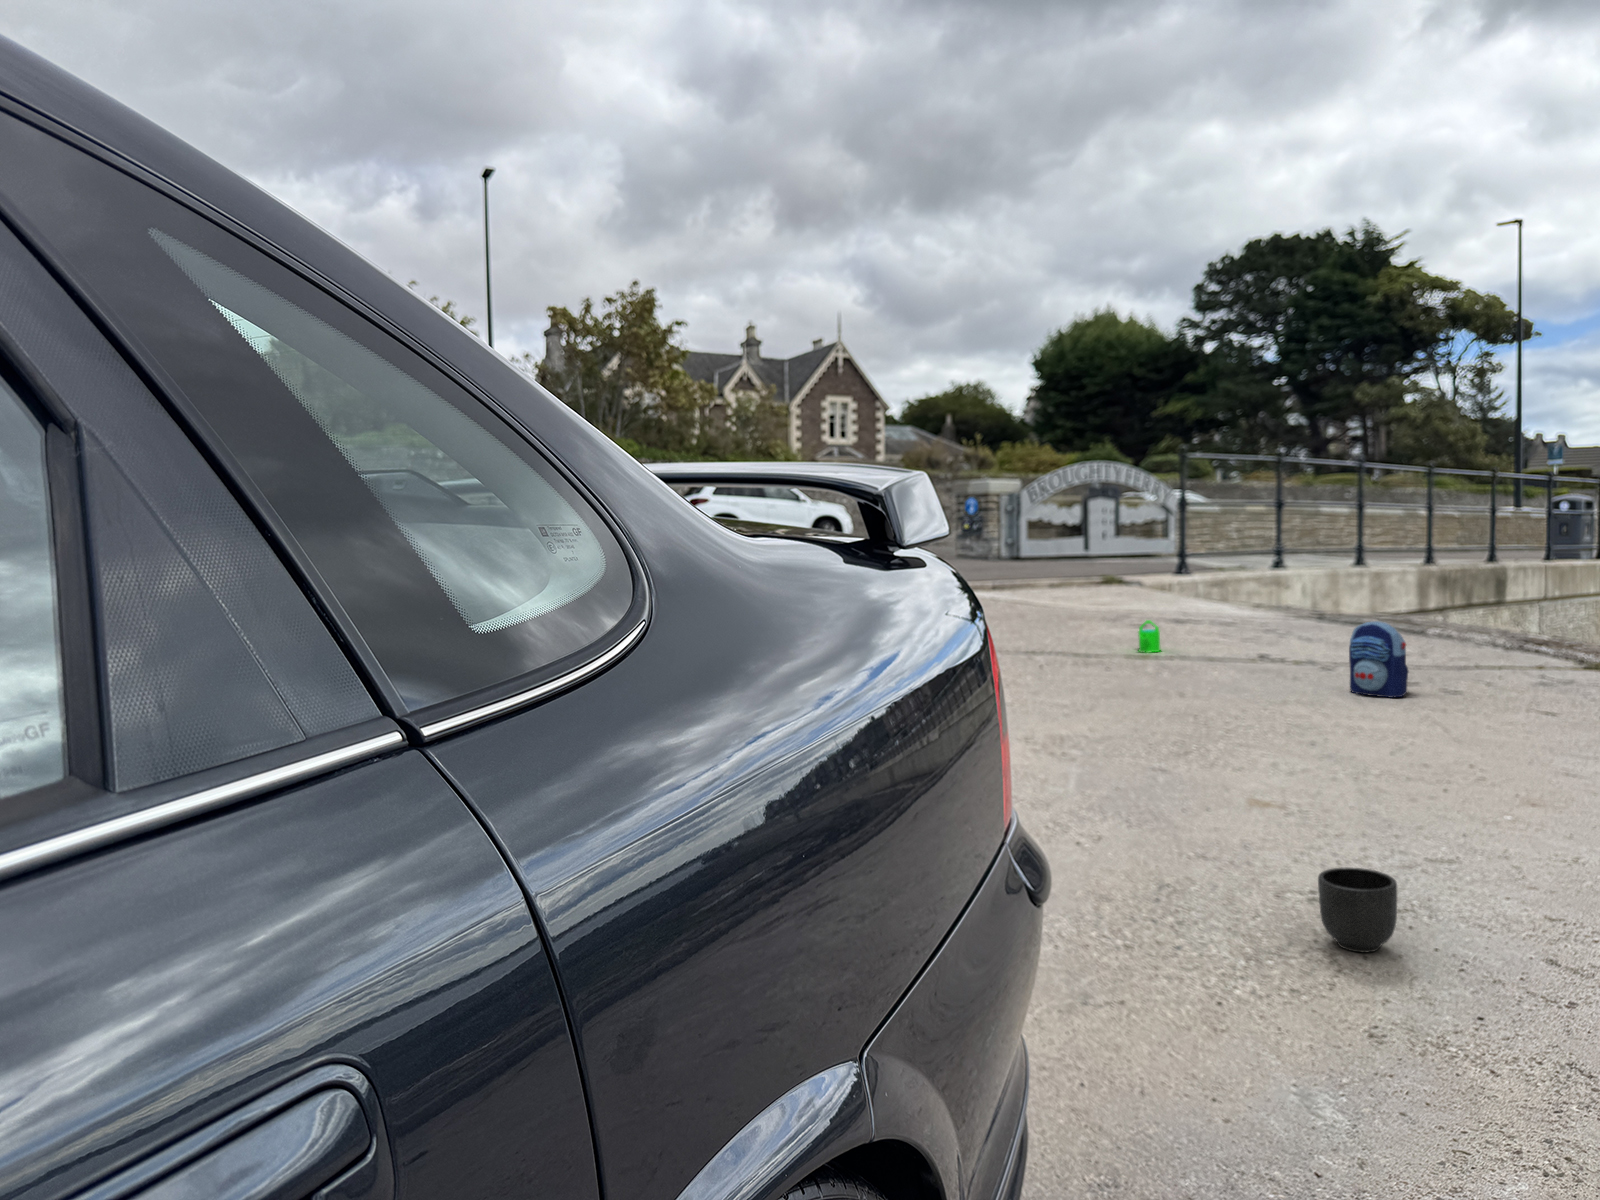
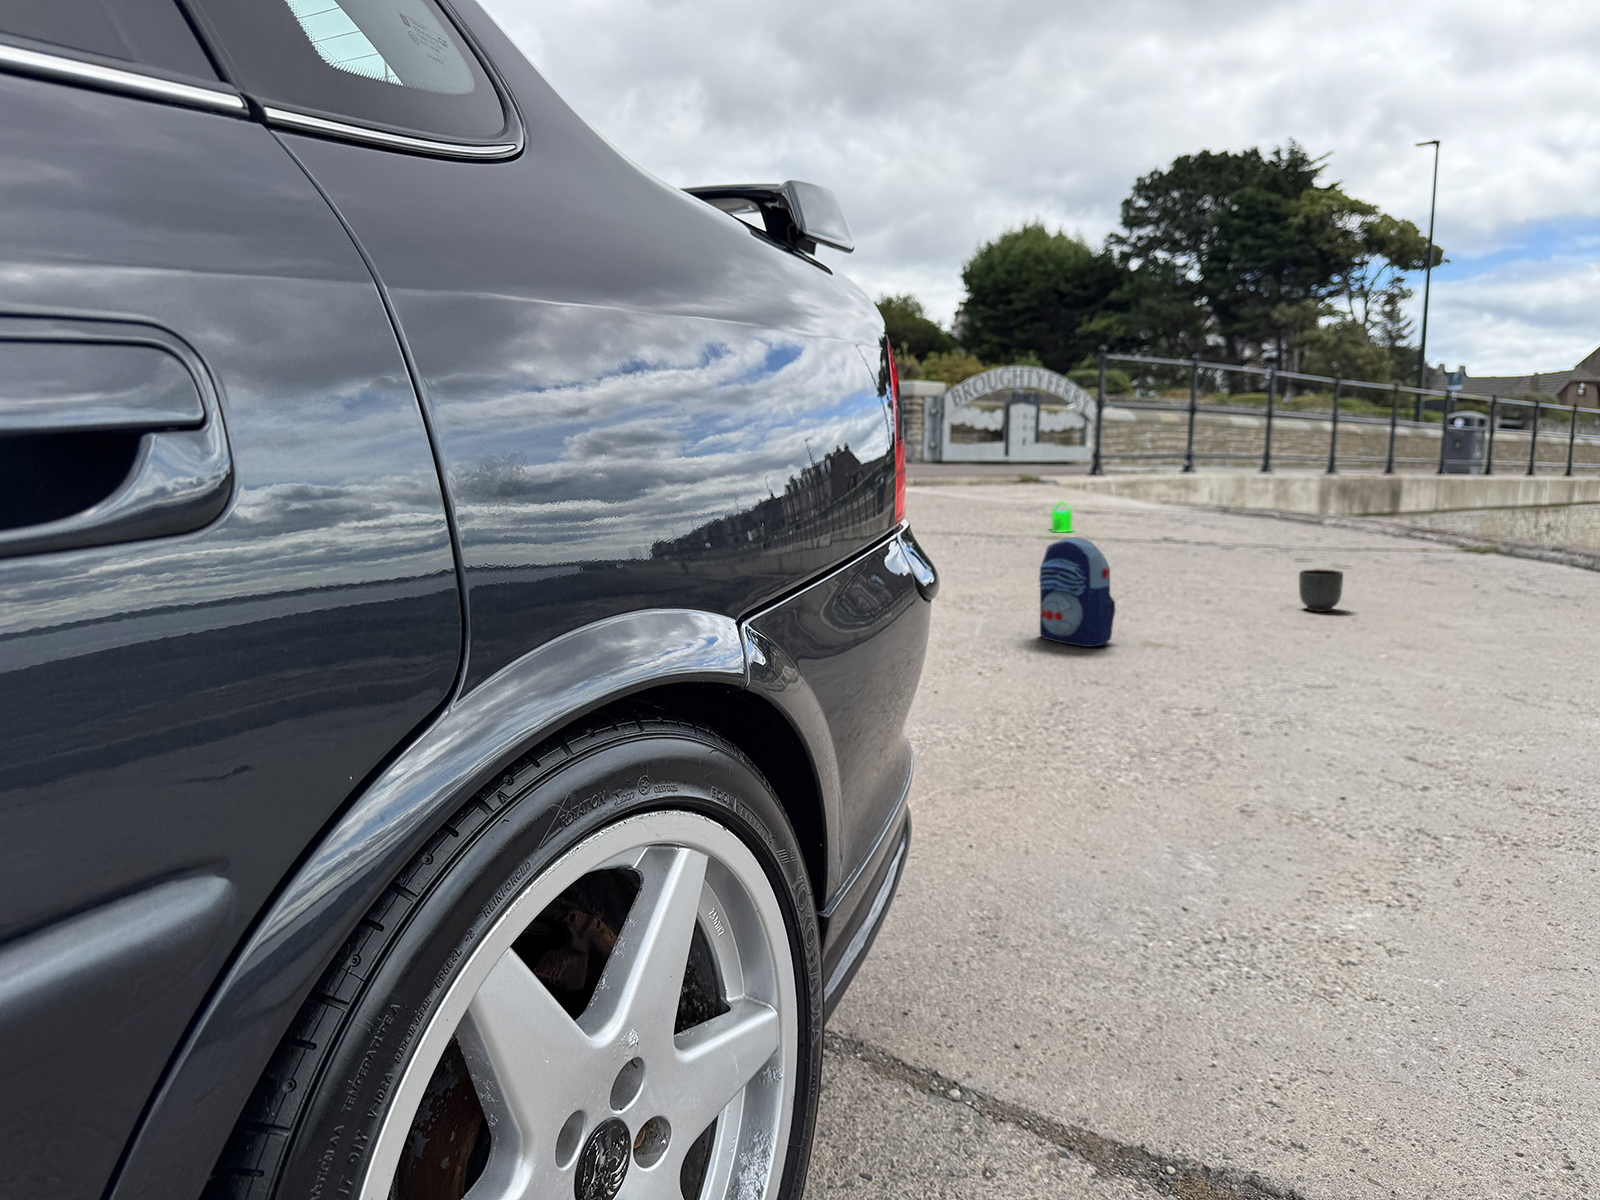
backpack: present [1349,621,1408,697] -> present [1039,537,1115,647]
planter: present [1318,868,1397,953] -> present [1299,569,1343,612]

